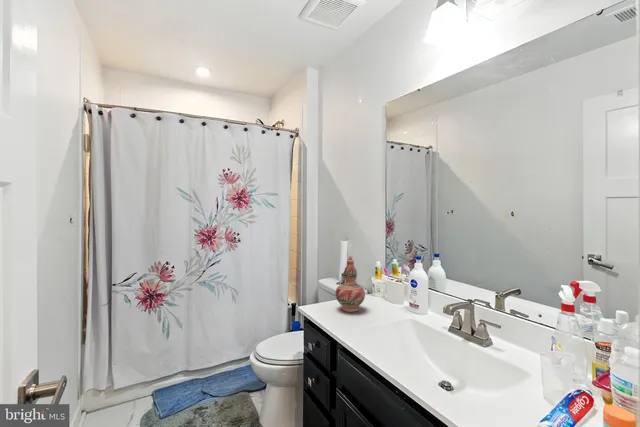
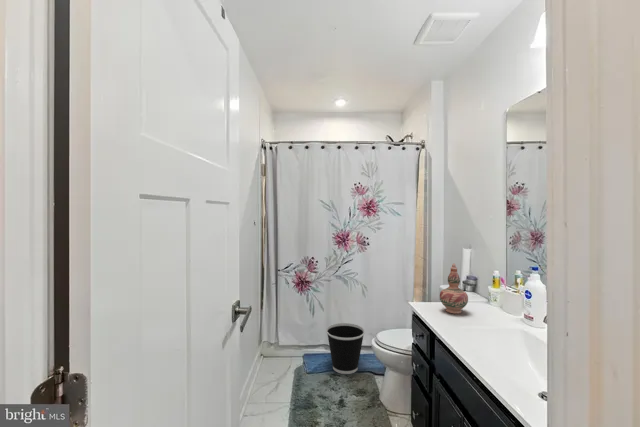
wastebasket: none [187,338,237,405] -> present [326,323,365,374]

